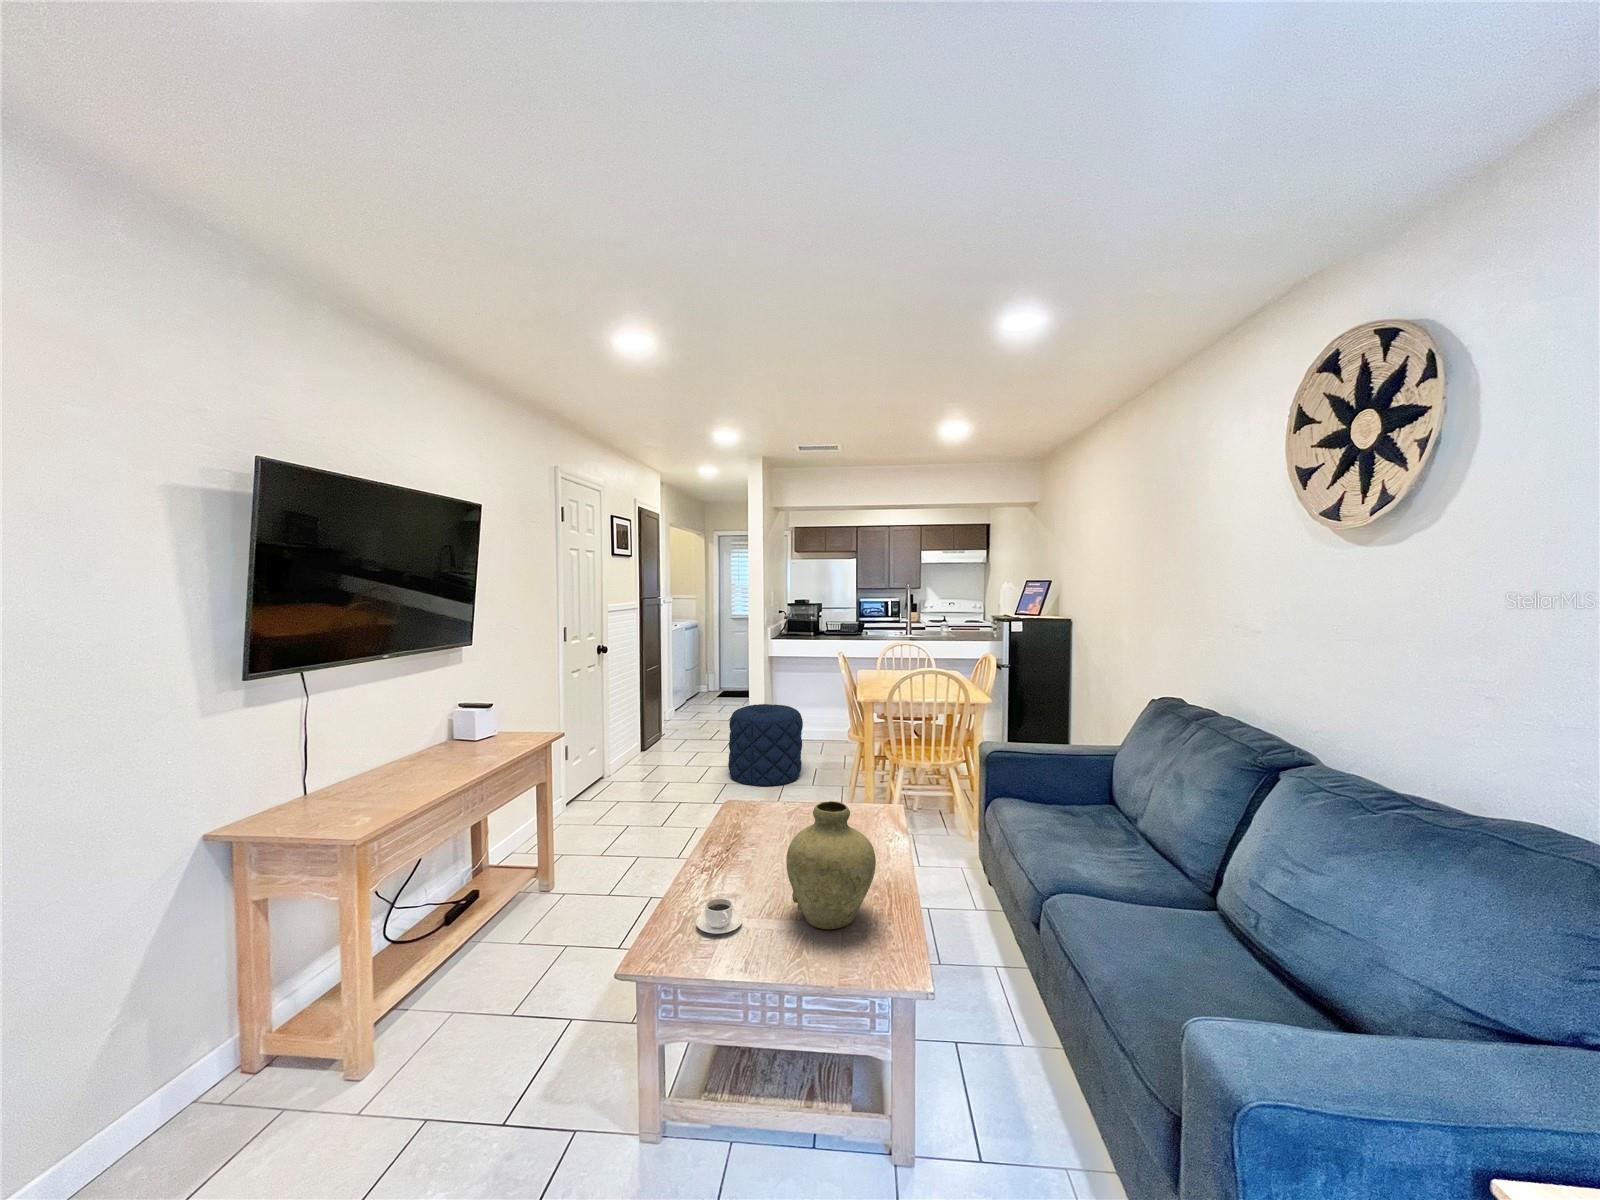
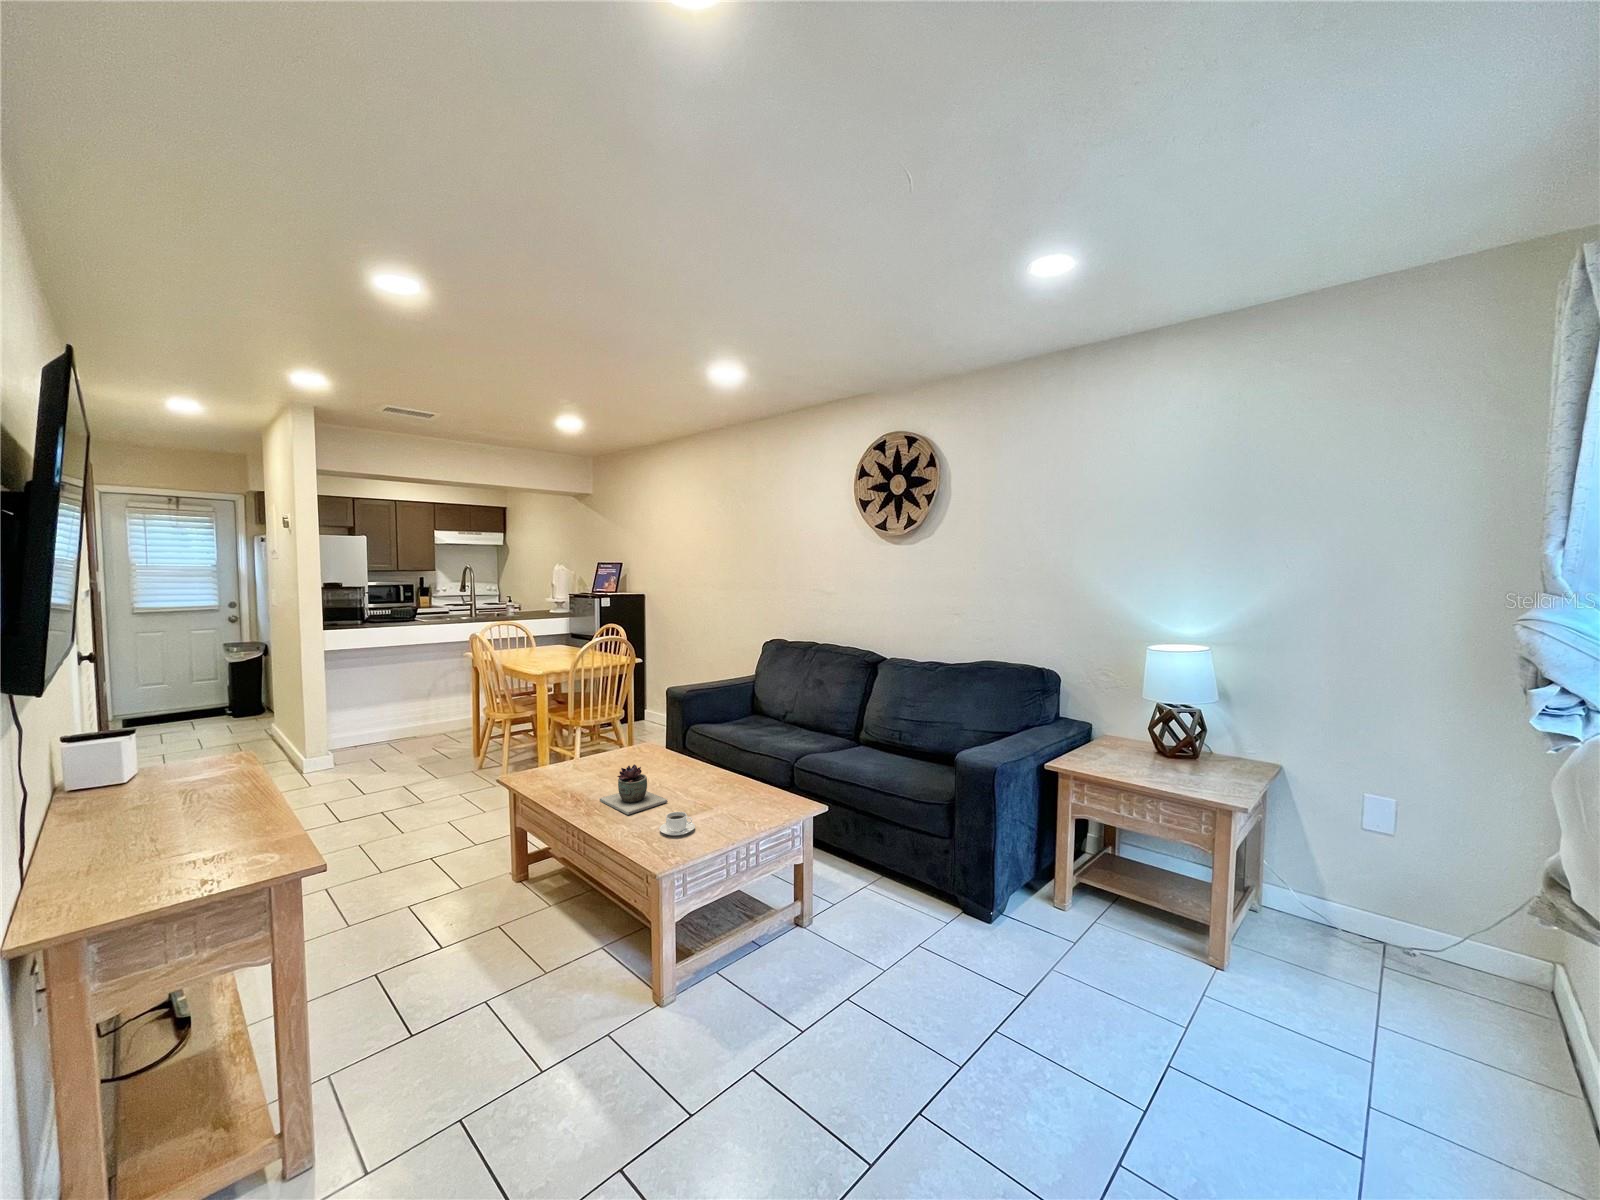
pouf: present [728,704,803,786] -> none [323,707,422,802]
vase: present [786,801,876,929] -> none [697,722,760,808]
succulent plant: none [718,821,783,884] -> present [600,764,667,815]

